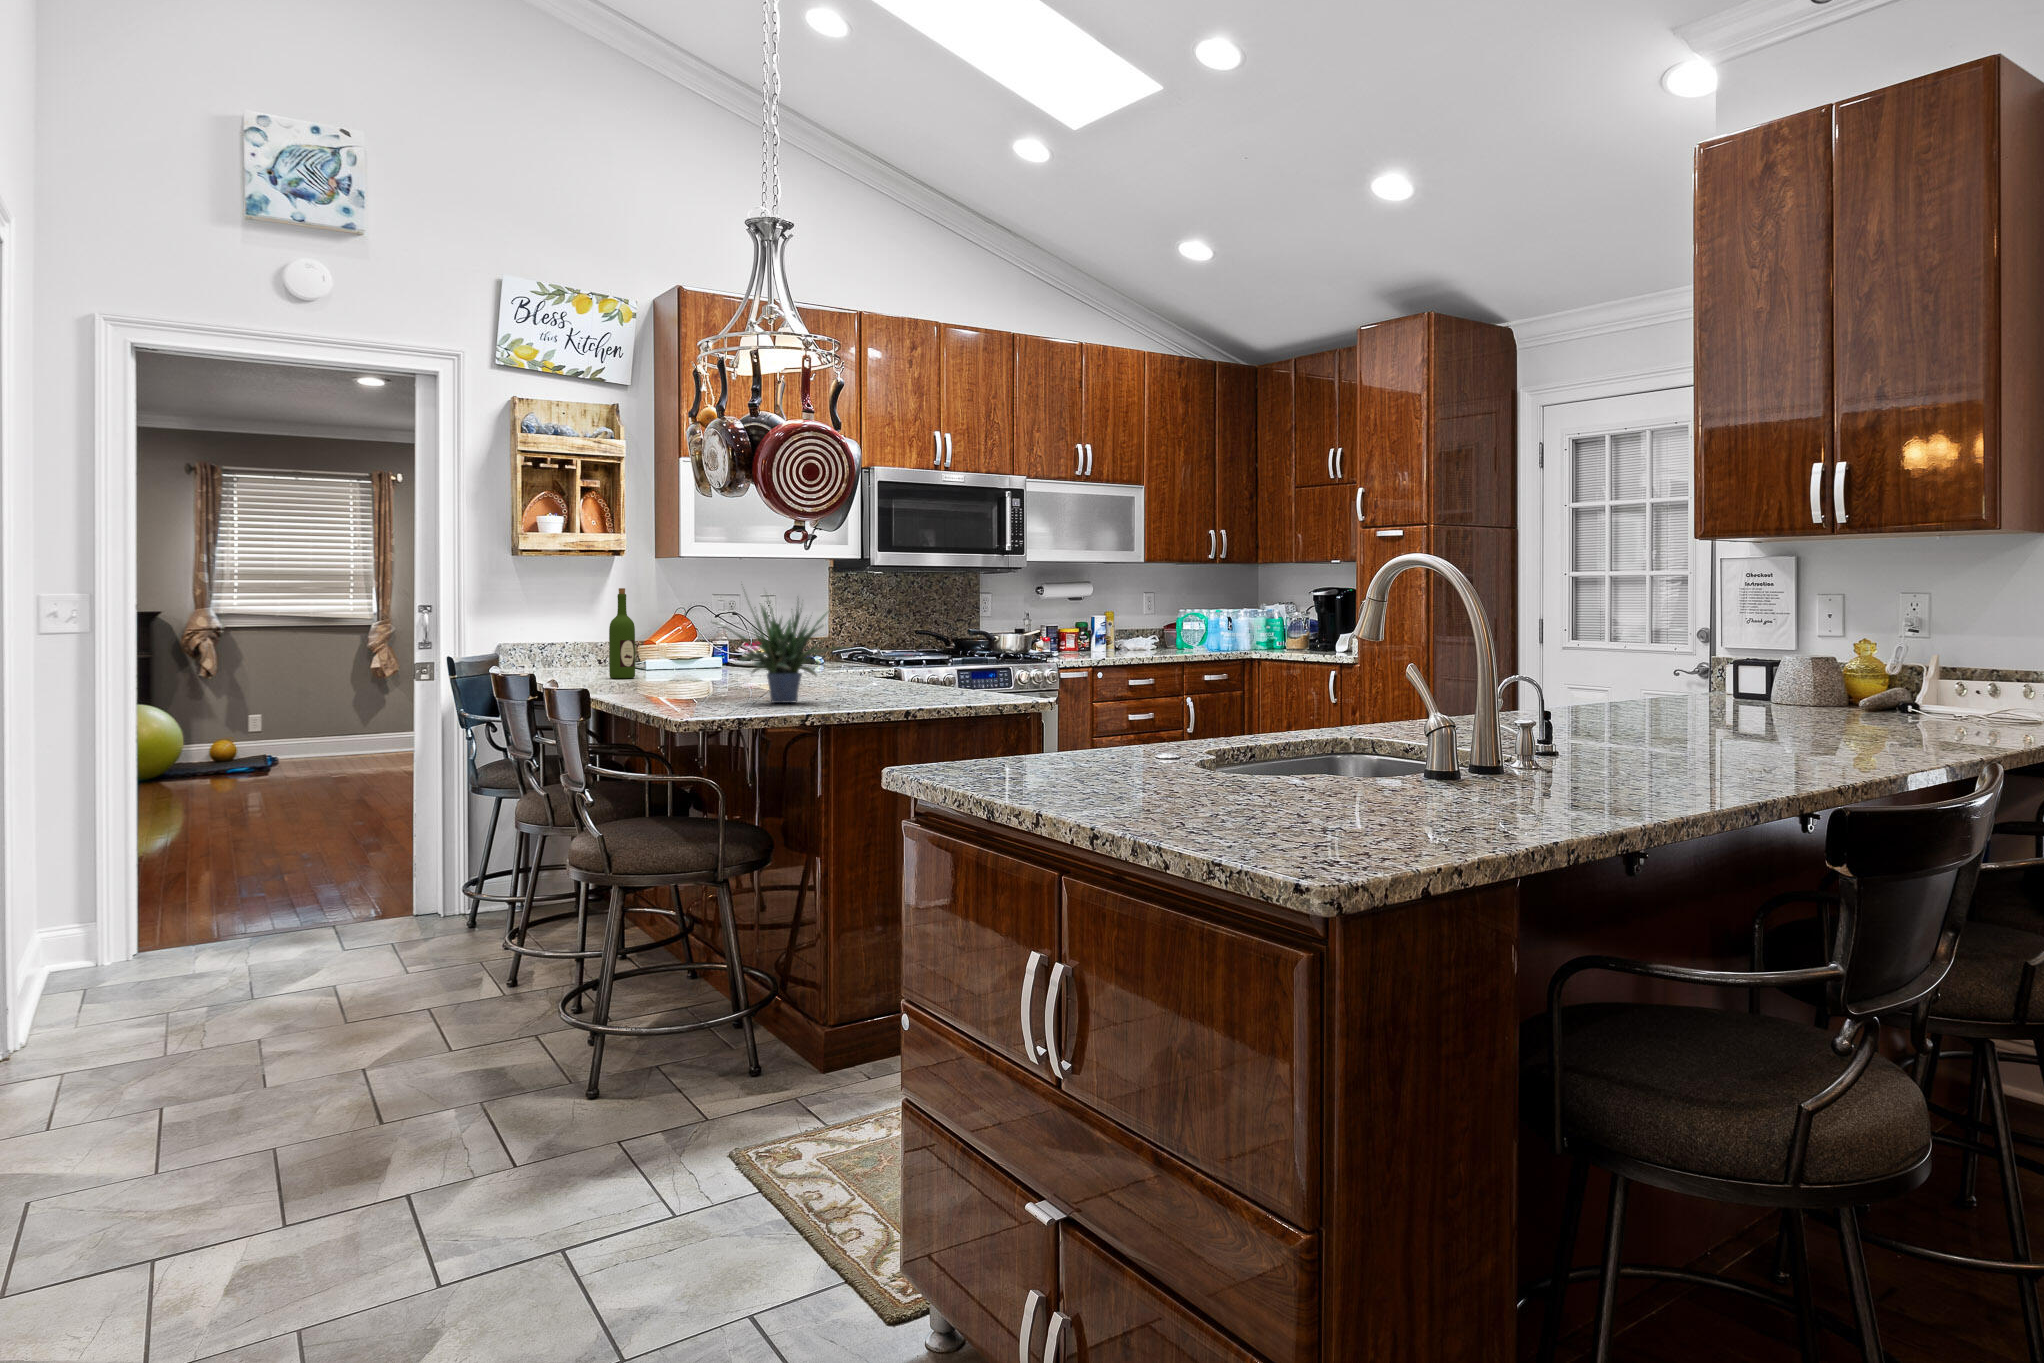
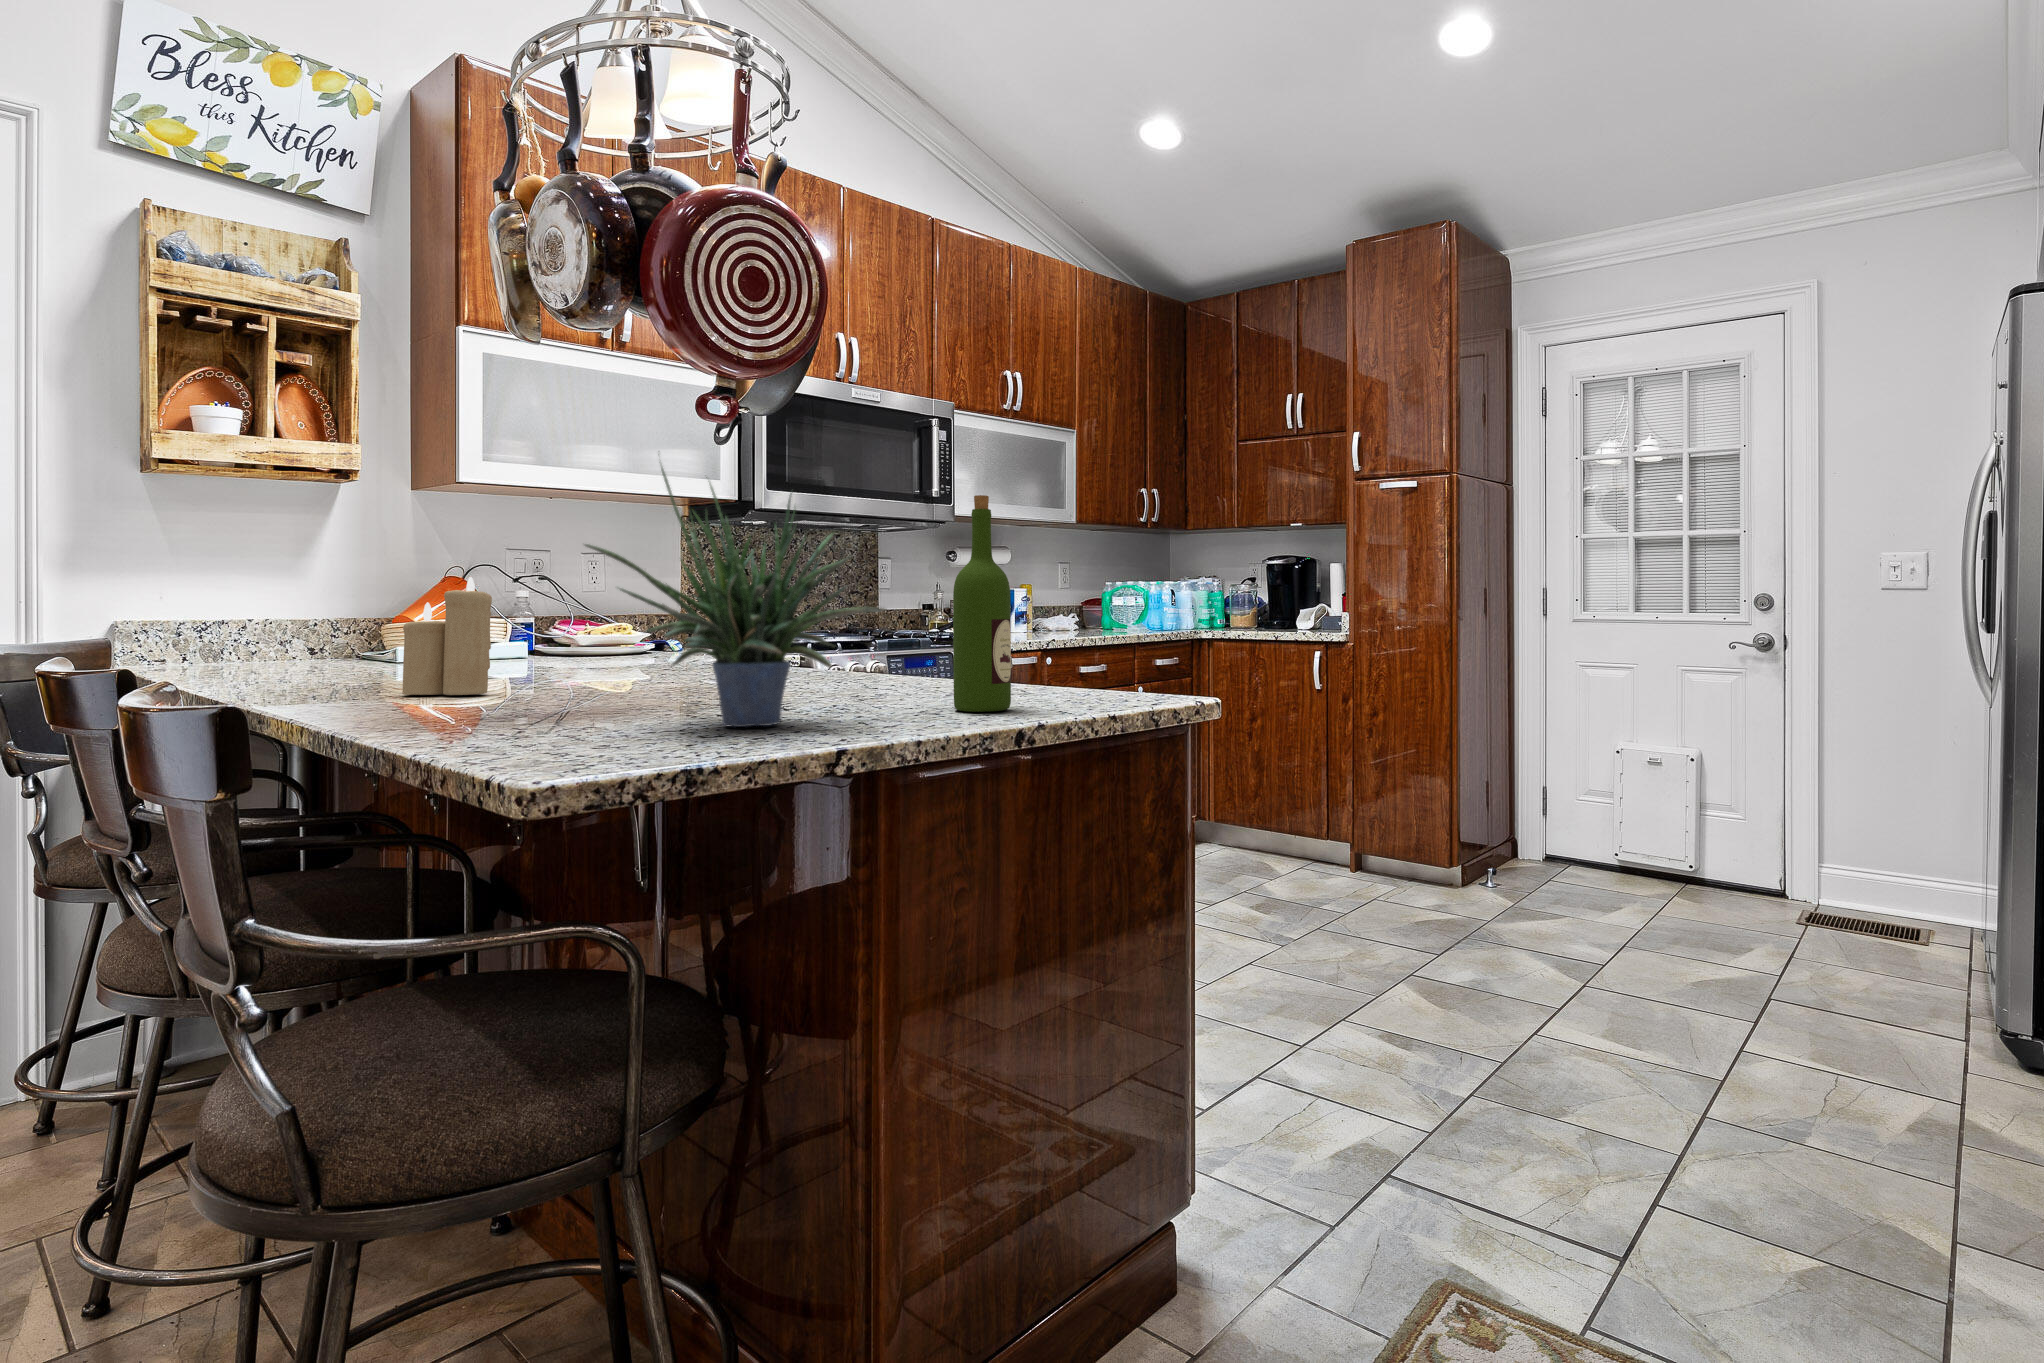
wine bottle: present [609,588,635,678] -> present [953,495,1011,712]
candle: none [643,628,685,689] -> present [402,577,492,695]

